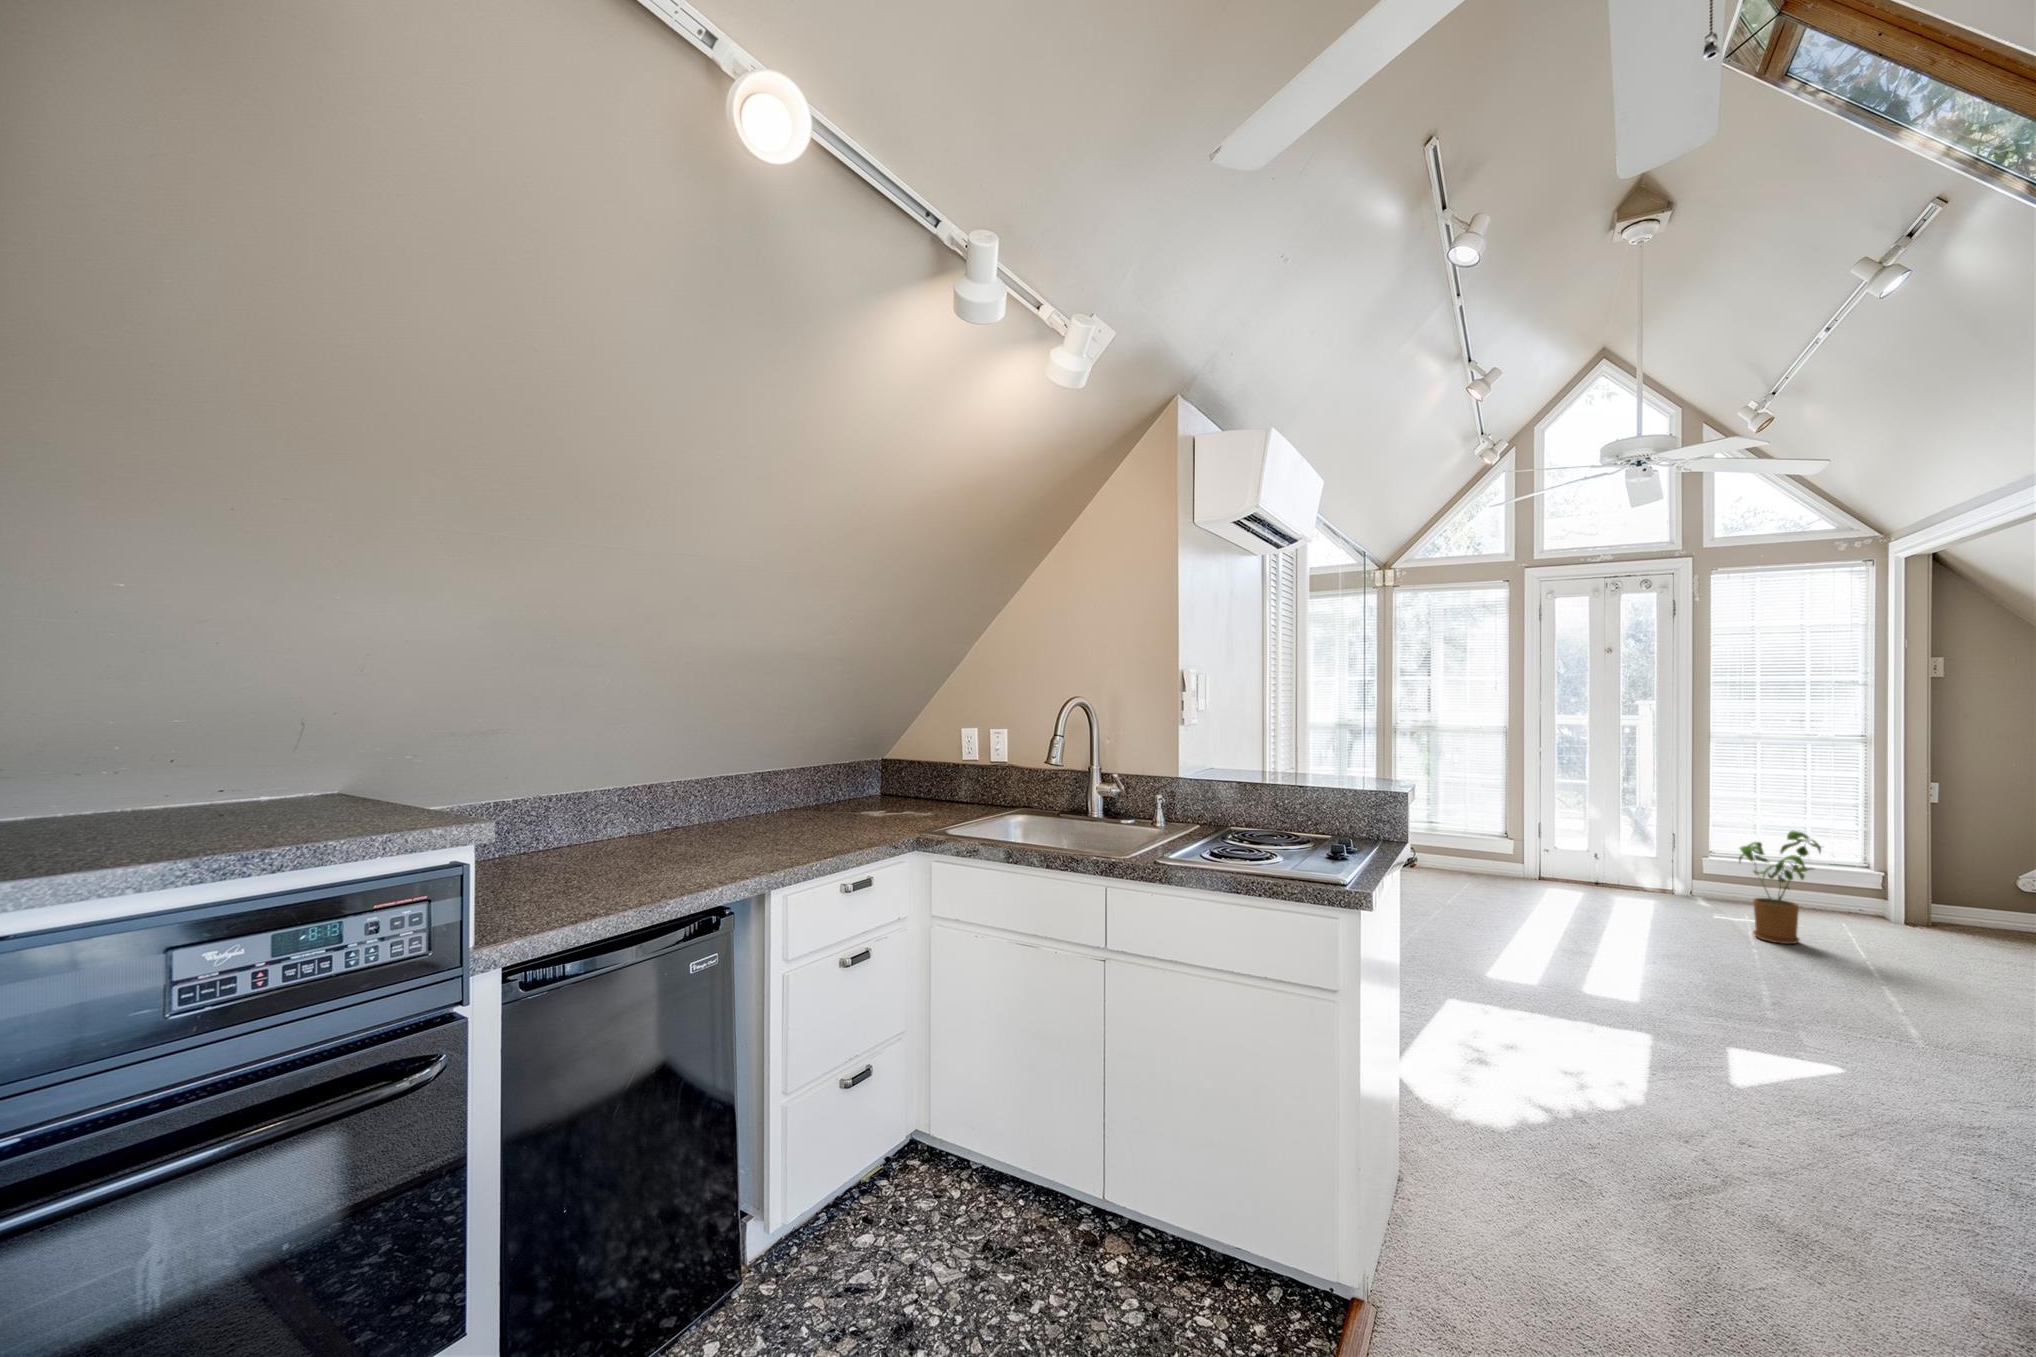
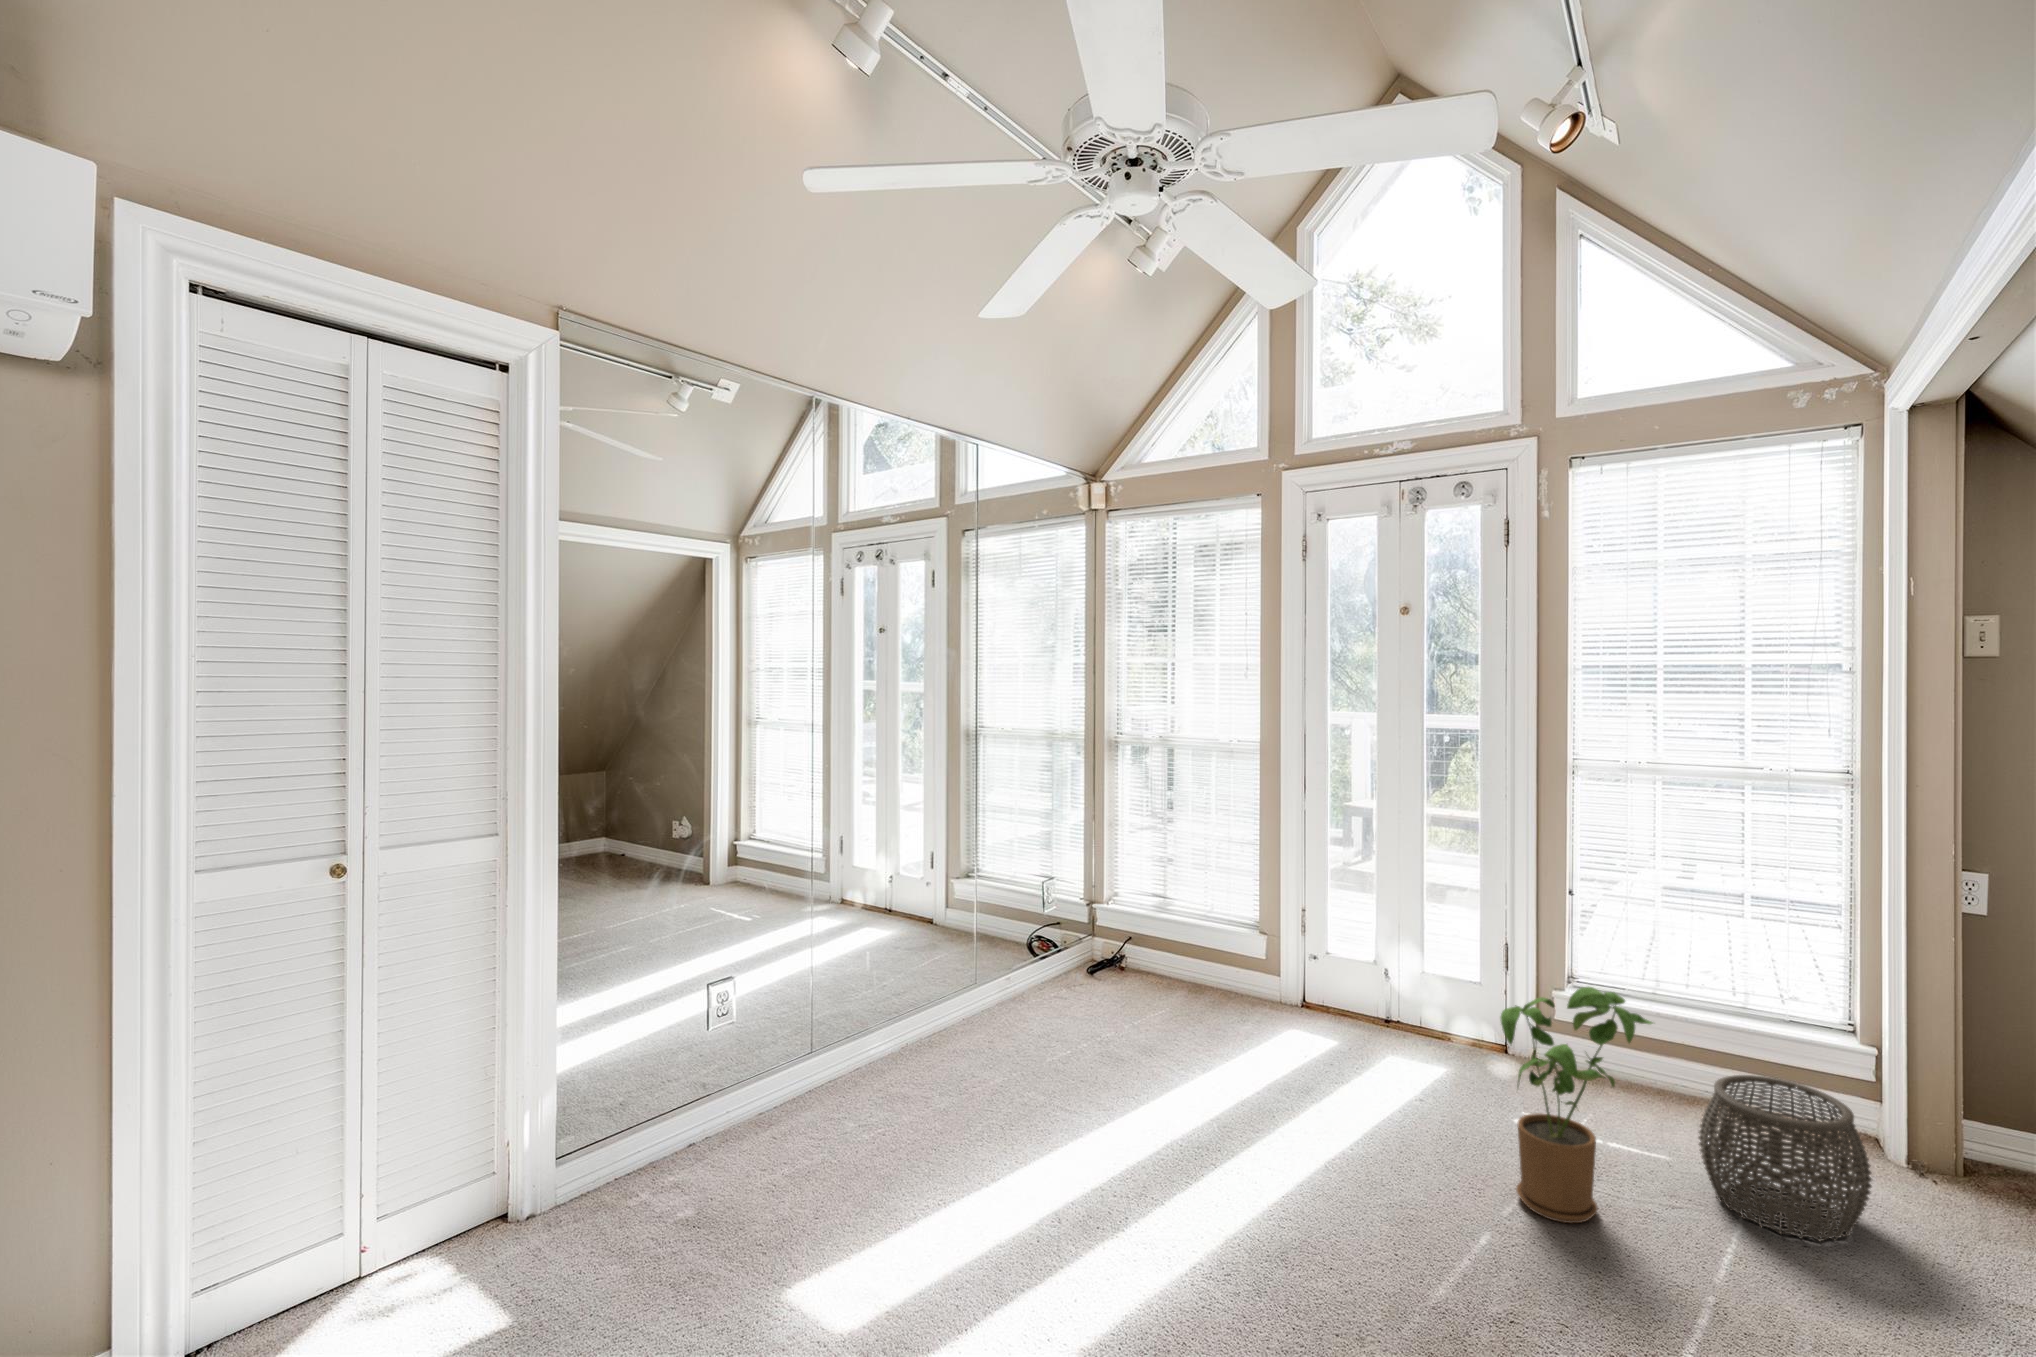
woven basket: none [1829,878,1922,947] -> present [1698,1075,1872,1241]

